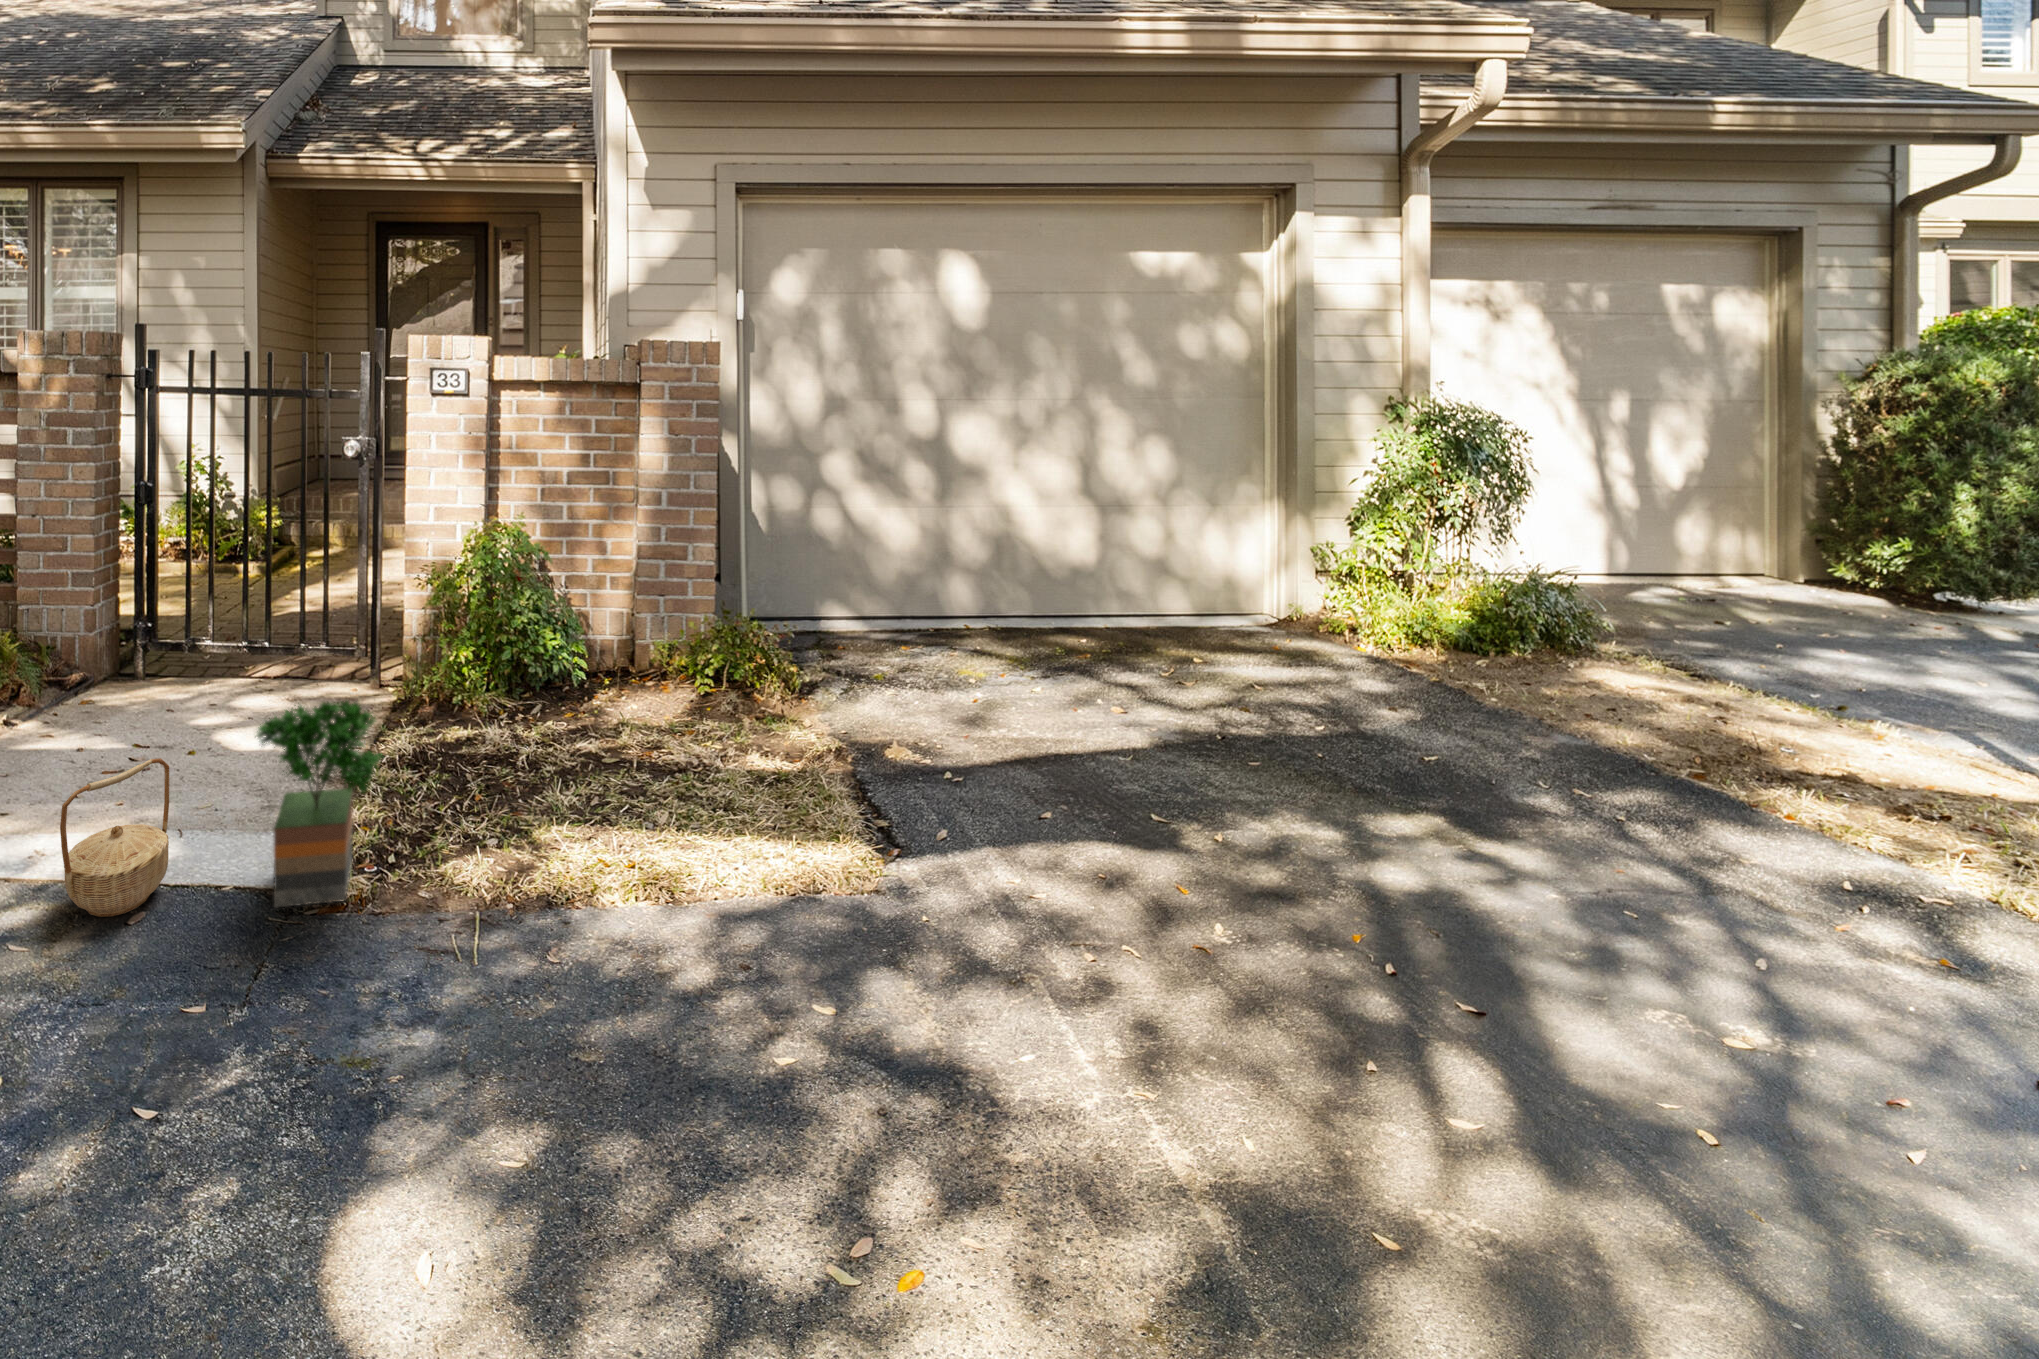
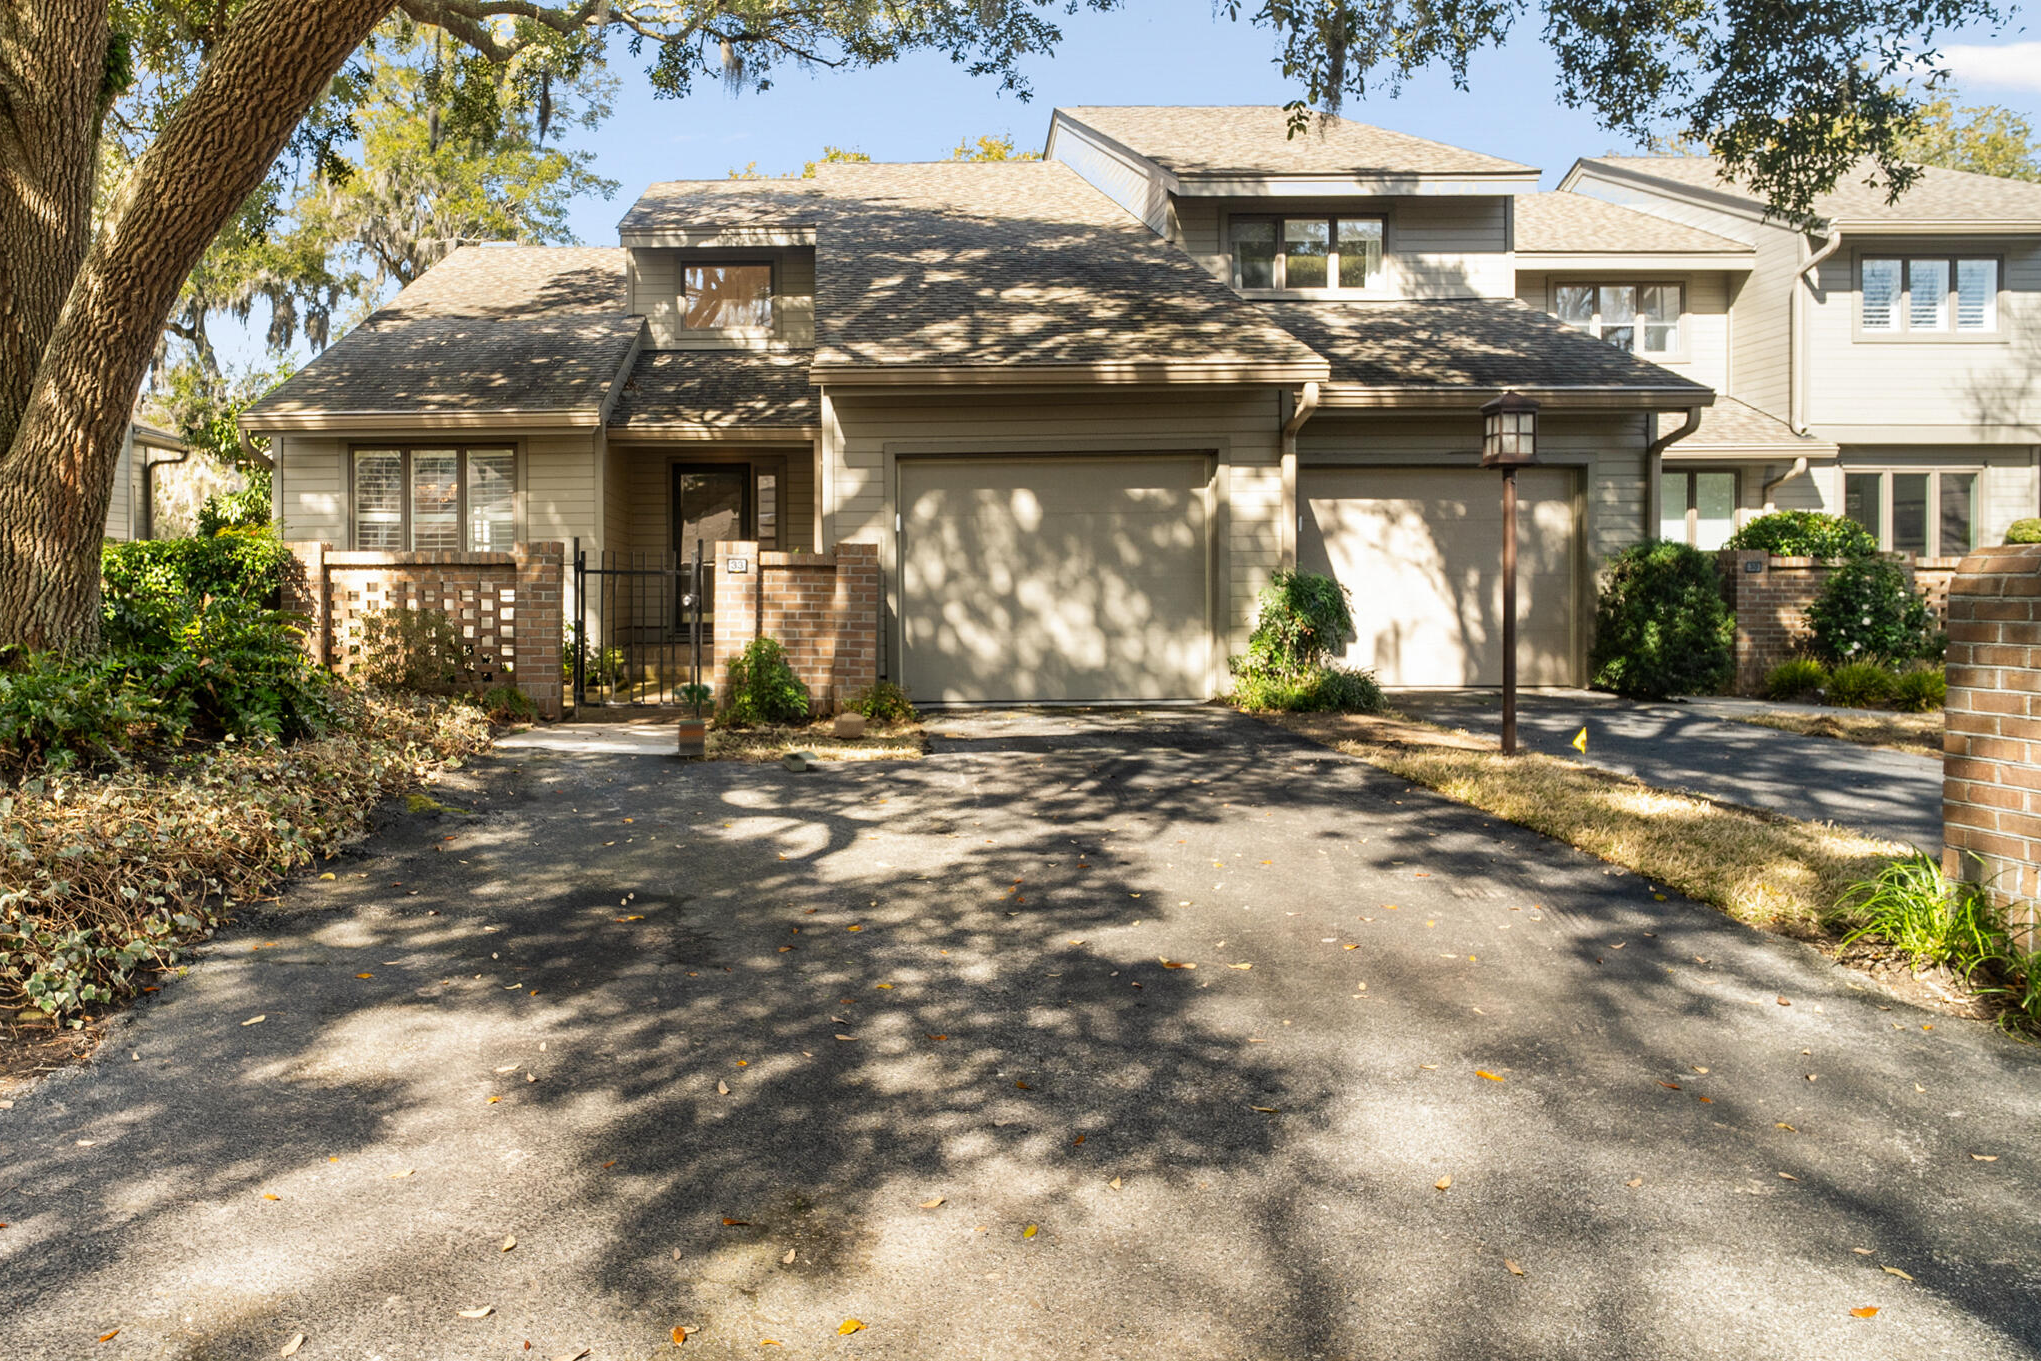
basket: present [60,758,169,917] -> present [834,691,866,738]
toolbox: none [556,943,675,1075] -> present [783,751,819,771]

